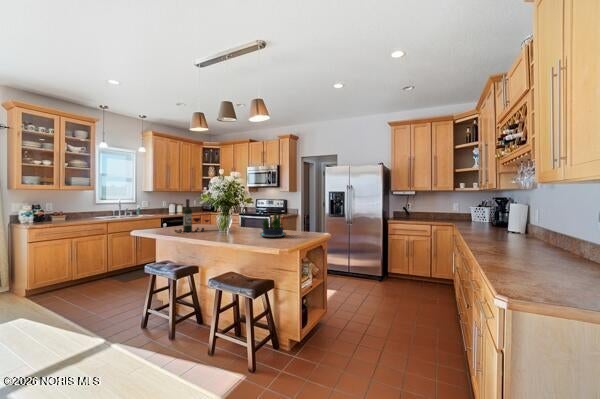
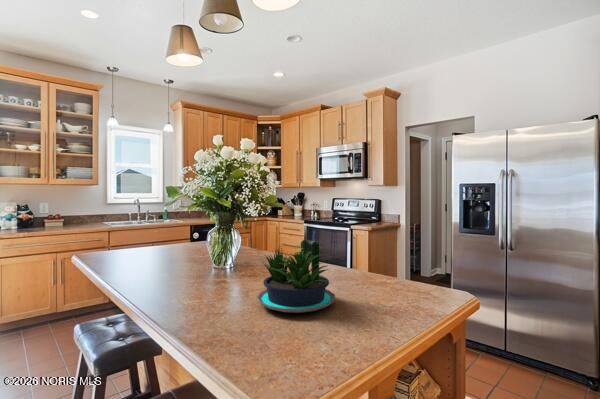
wine bottle: present [175,199,209,233] -> none [118,198,193,269]

